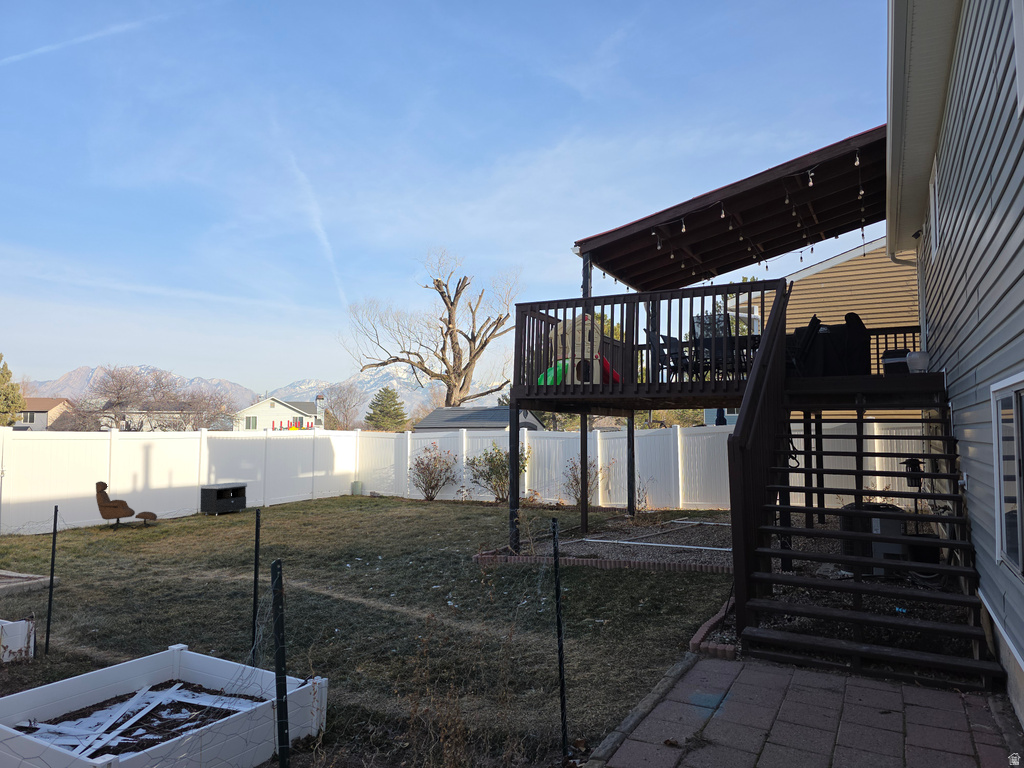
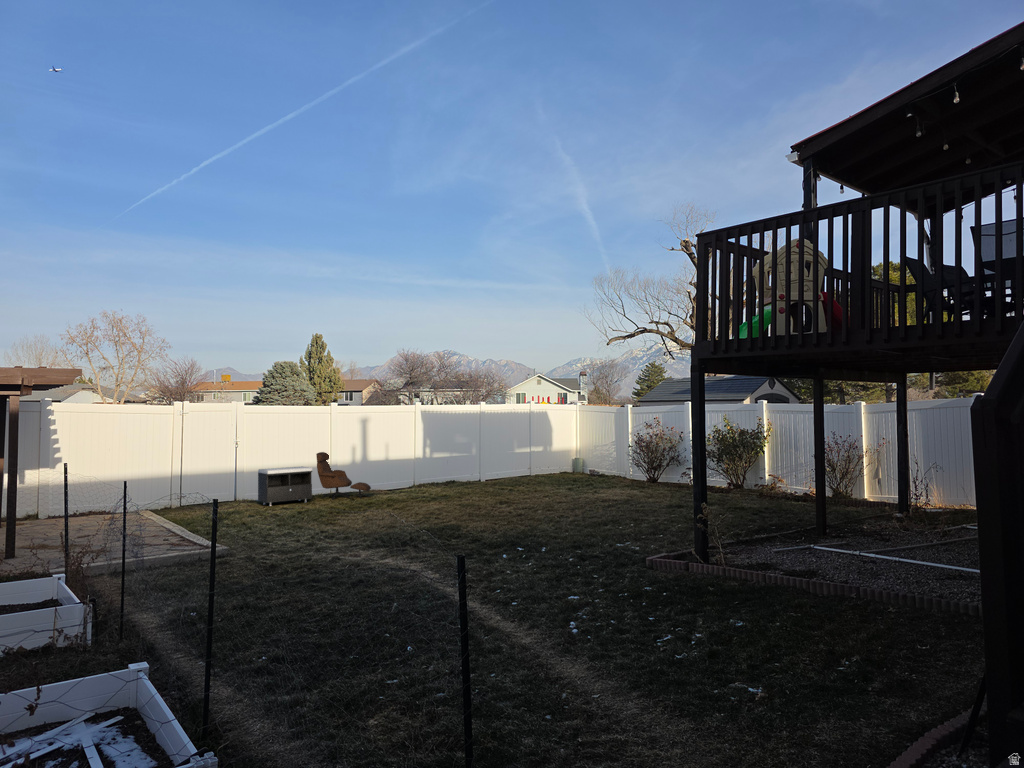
storage bench: present [200,483,247,516] -> present [258,466,312,506]

